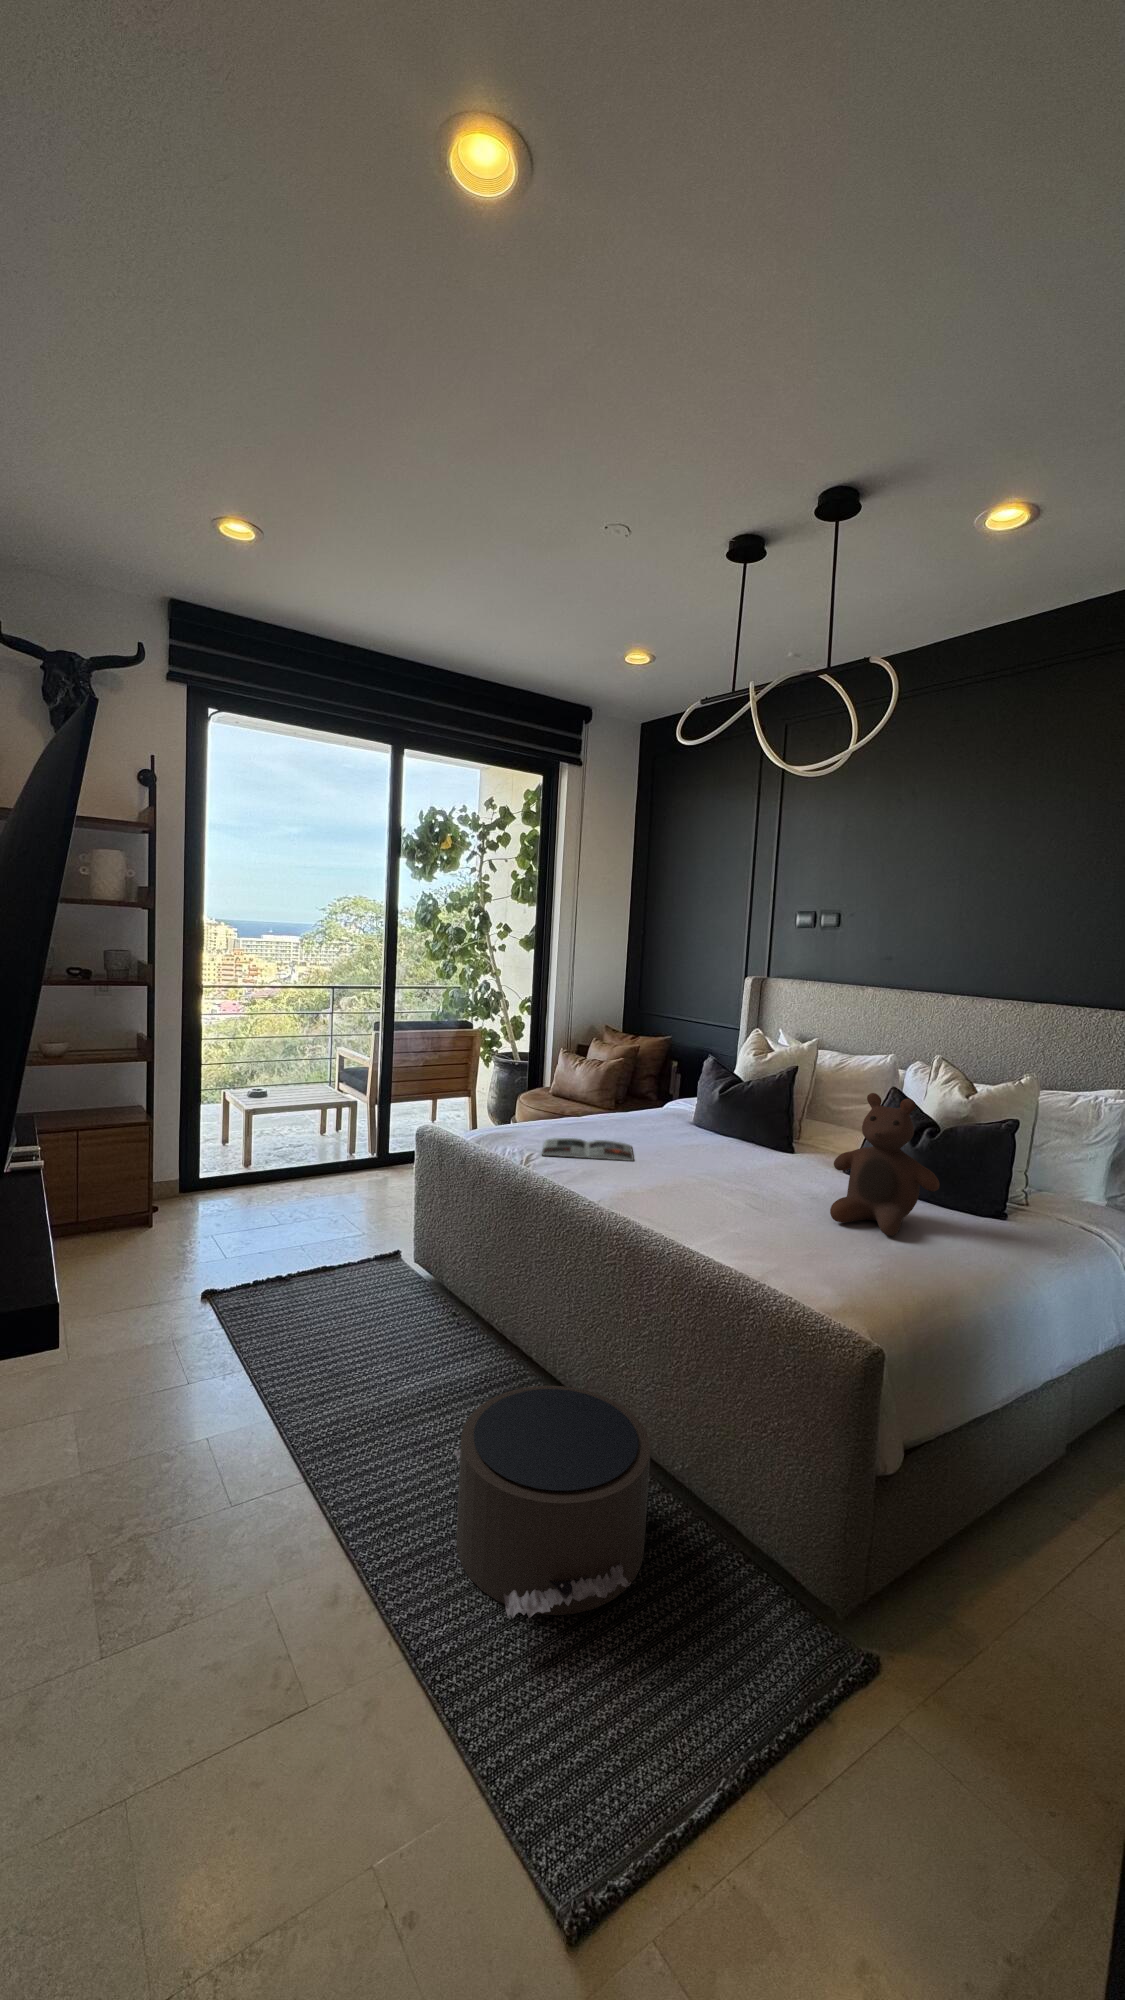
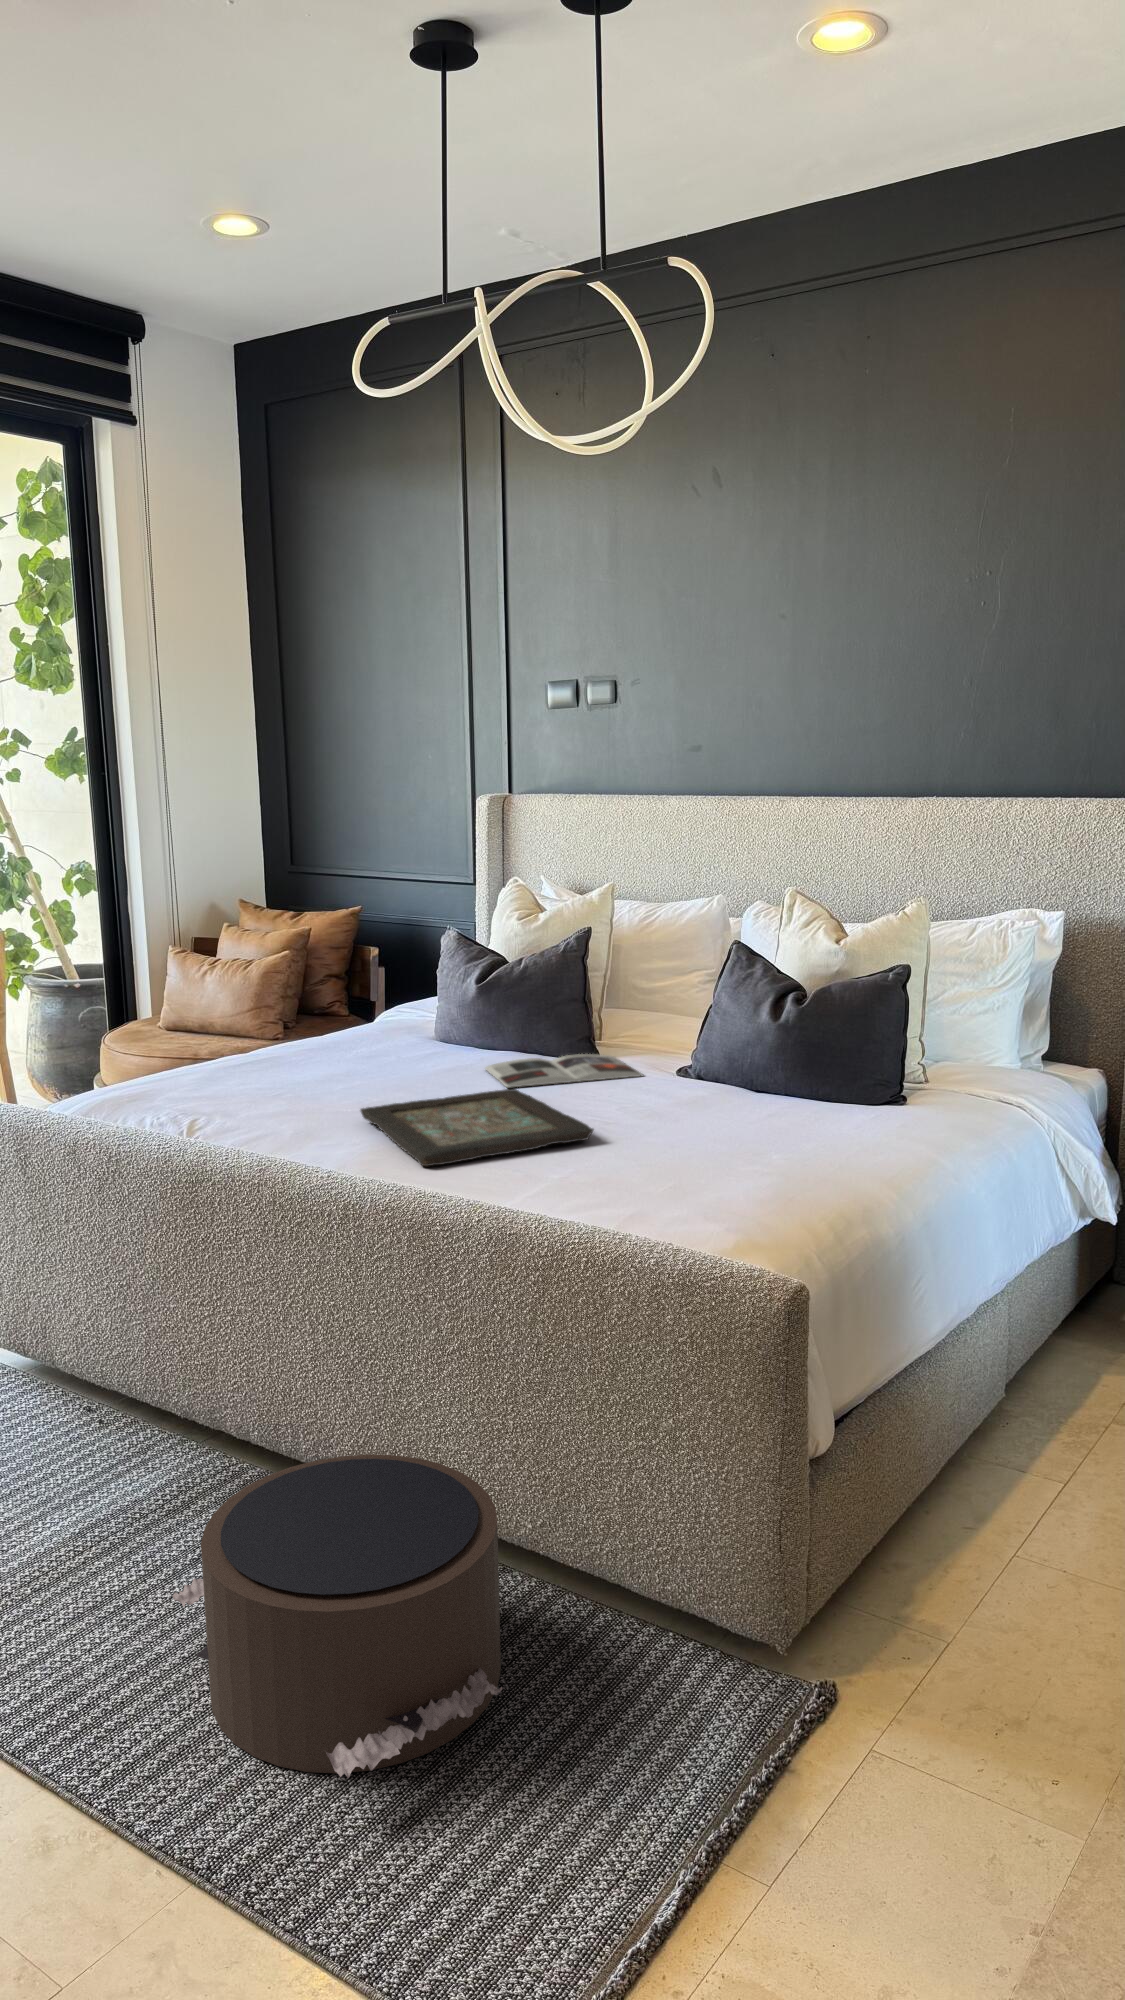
stuffed bear: present [830,1093,940,1236] -> none [676,947,826,1149]
magazine: present [542,1138,634,1161] -> present [485,1054,643,1088]
decorative tray: none [630,1162,770,1208] -> present [361,1089,594,1166]

